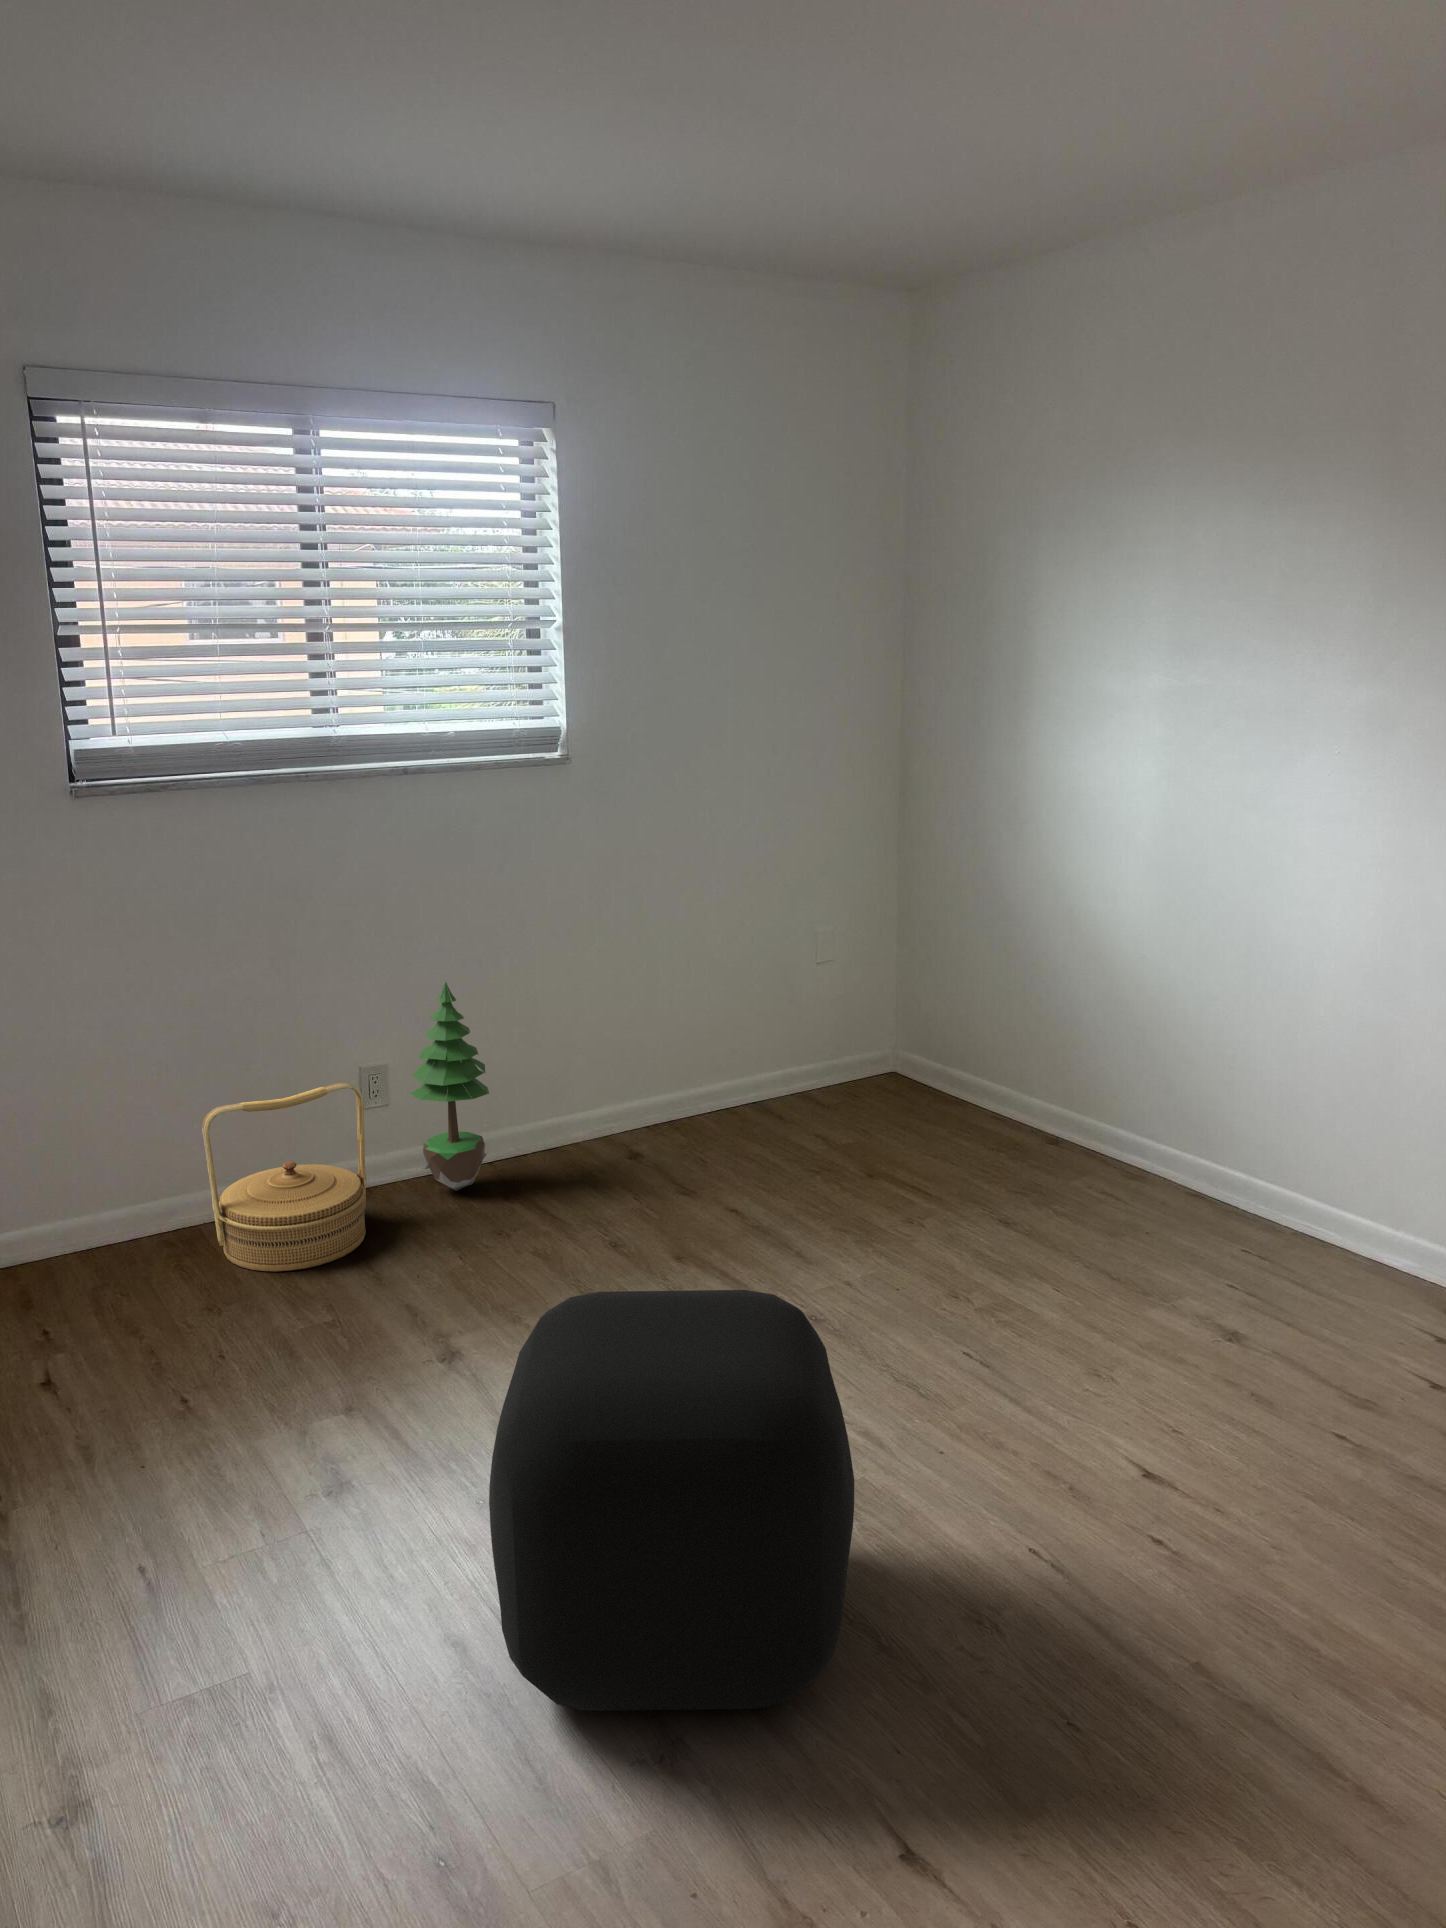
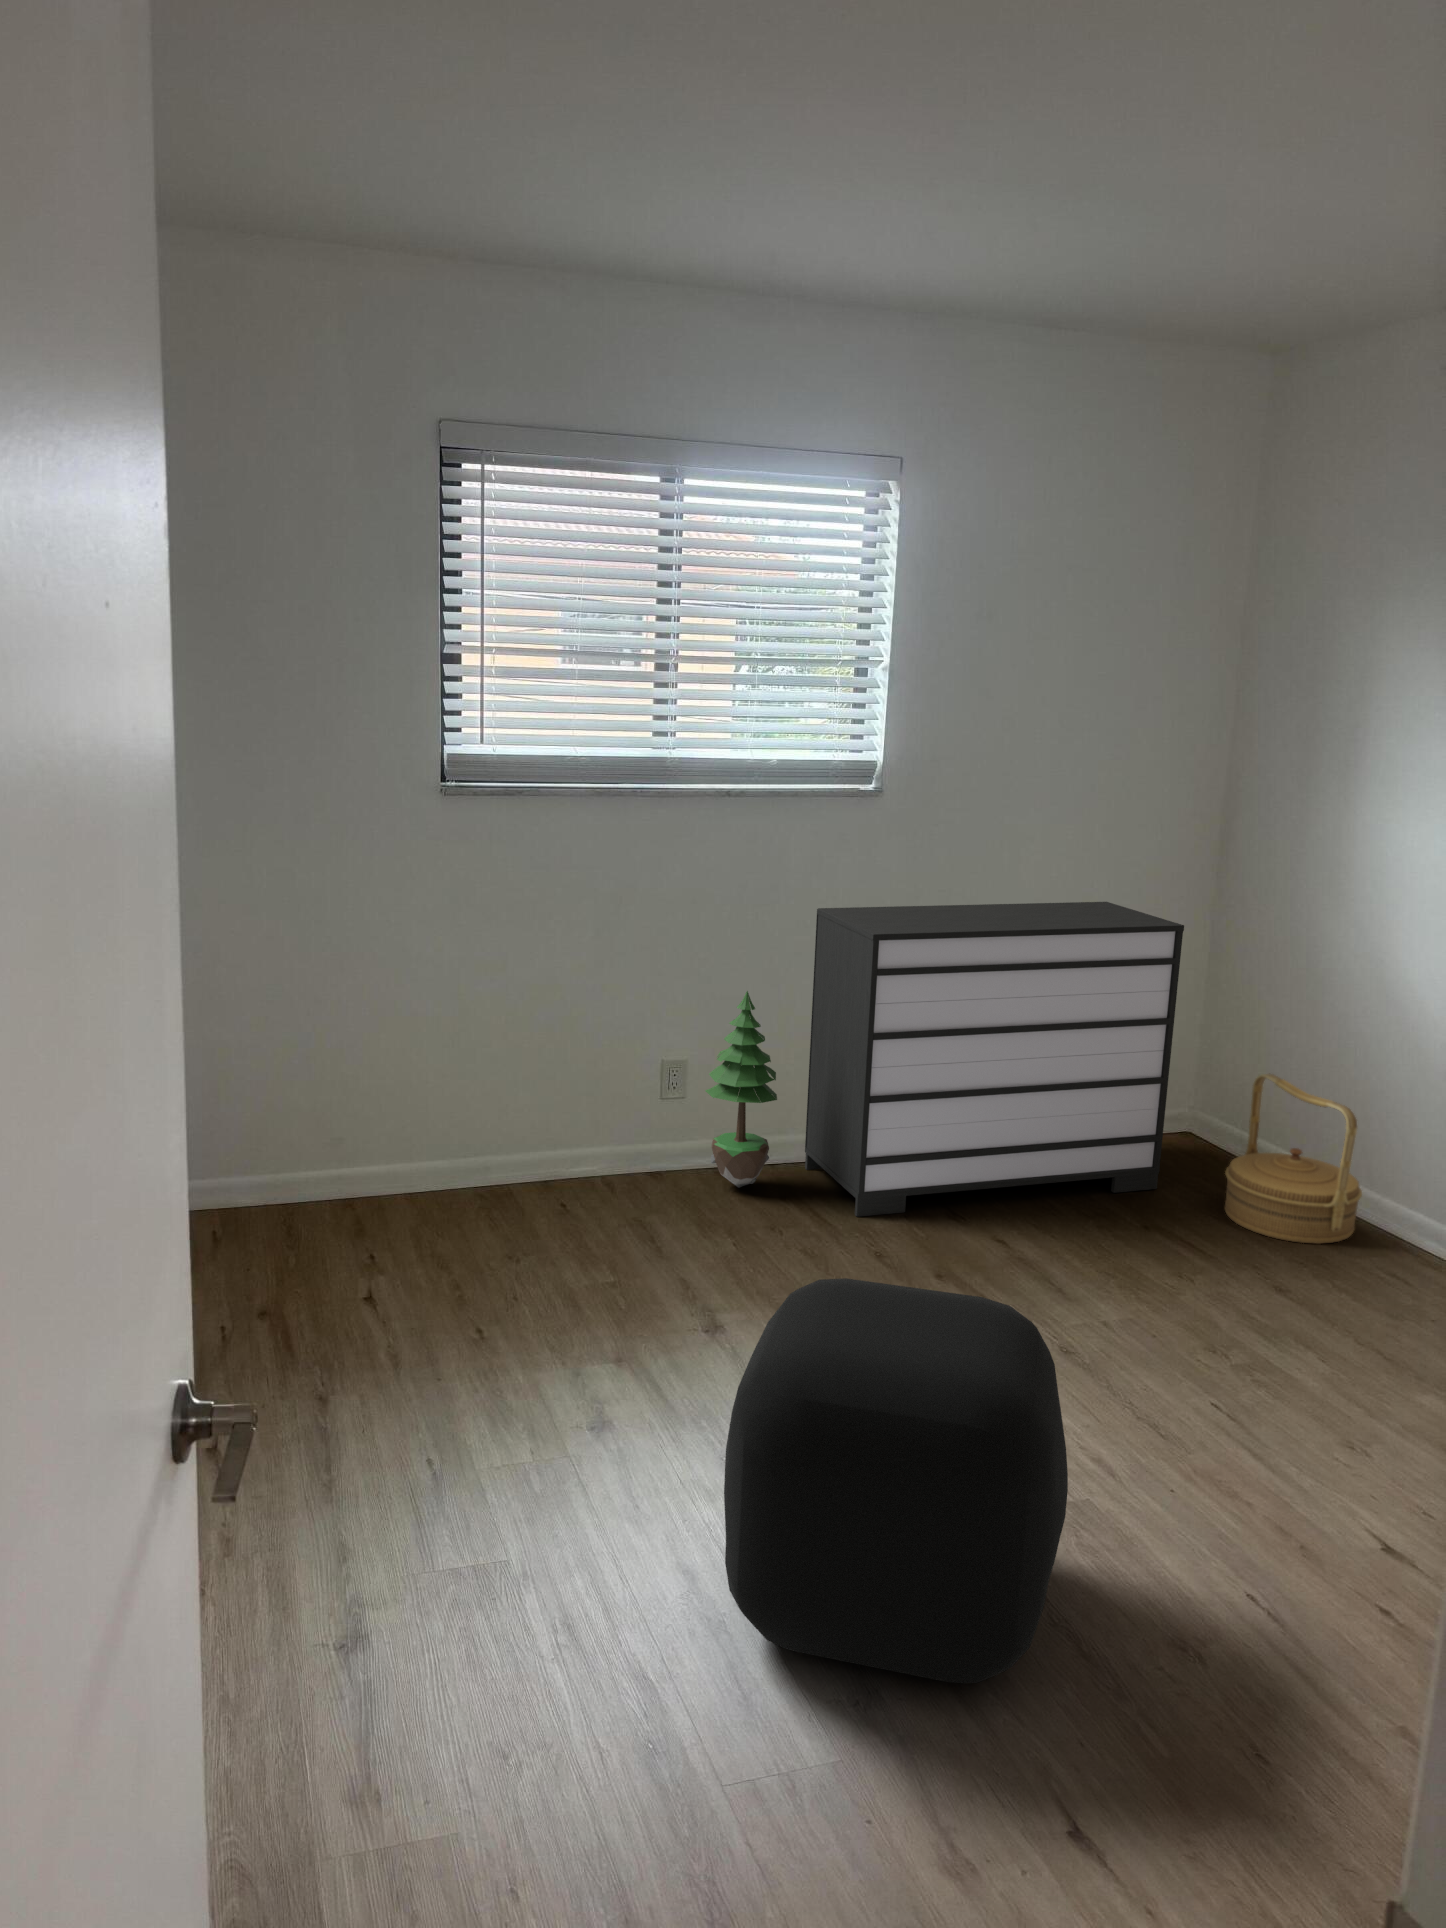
dresser: none [511,852,879,1205] -> present [805,902,1184,1217]
woven basket: present [202,1082,367,1272] -> present [1225,1074,1362,1244]

